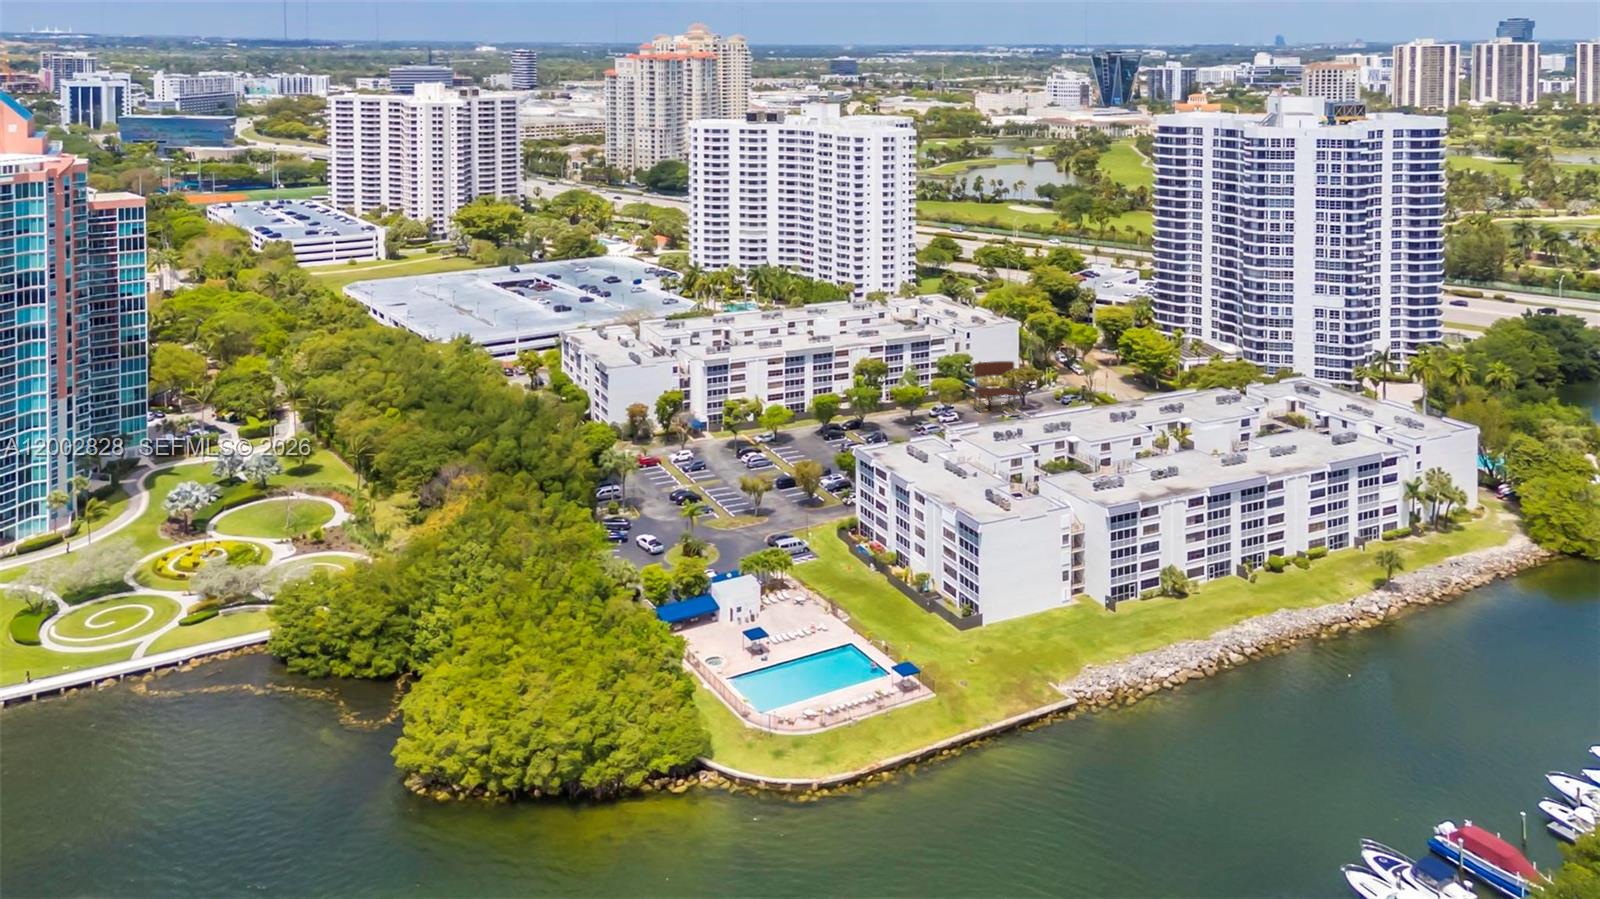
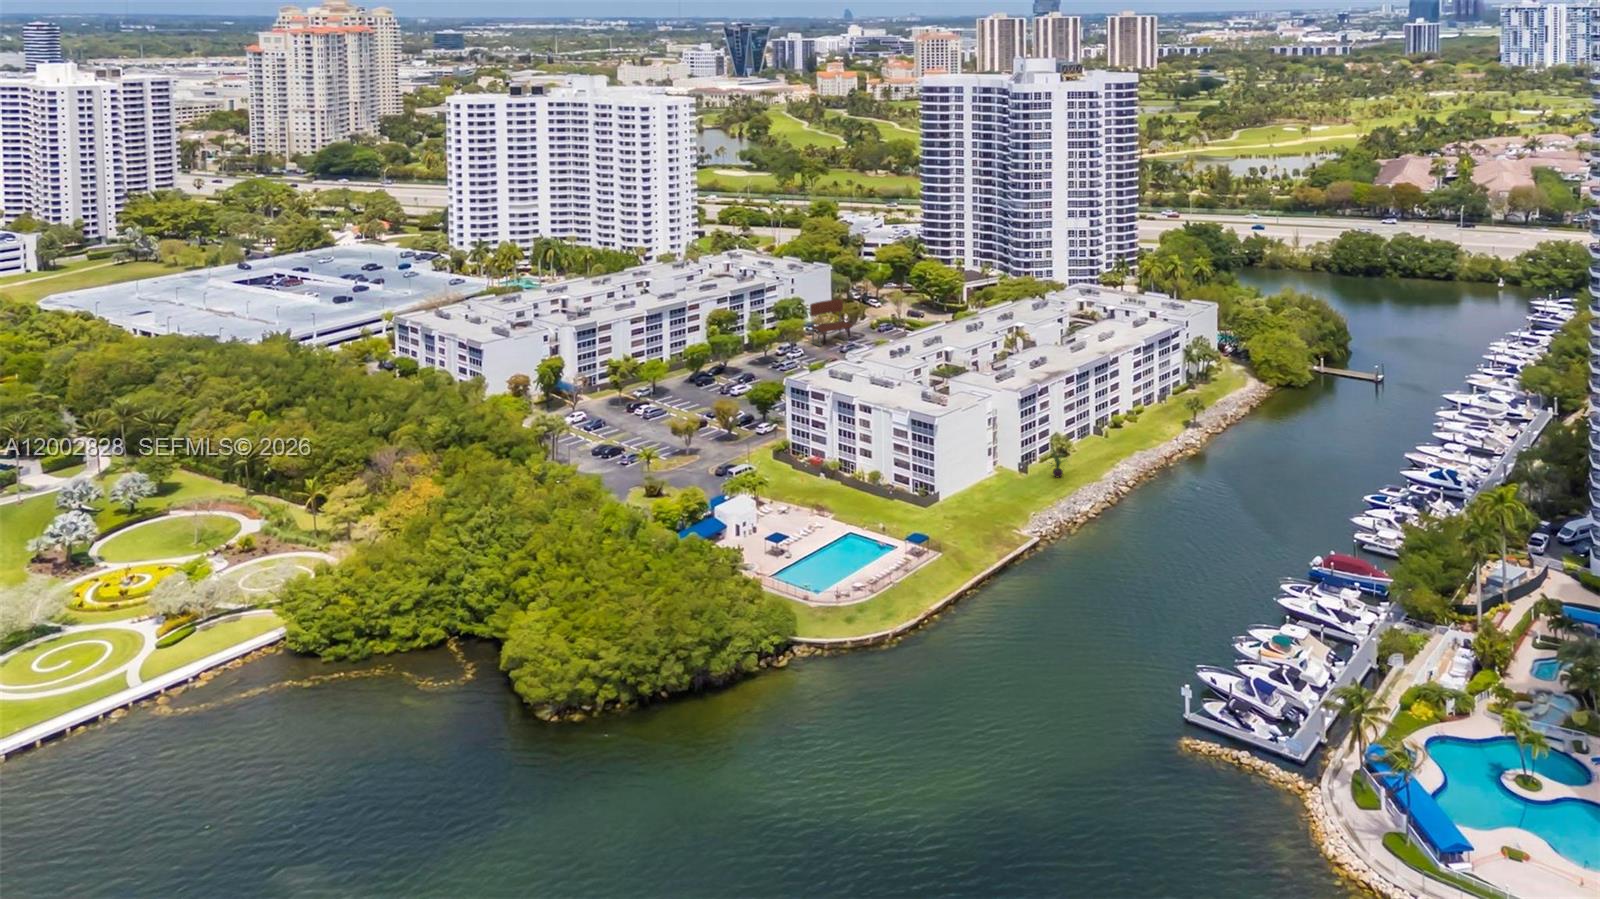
decorative plant: none [1132,574,1167,609] -> present [1051,455,1063,478]

